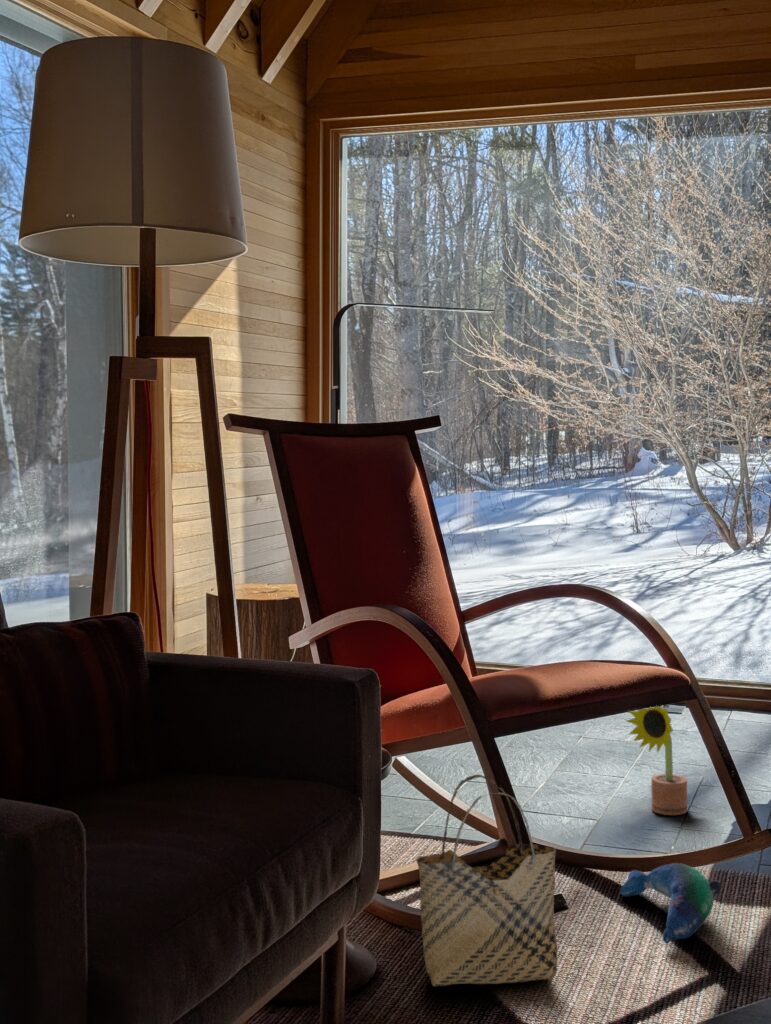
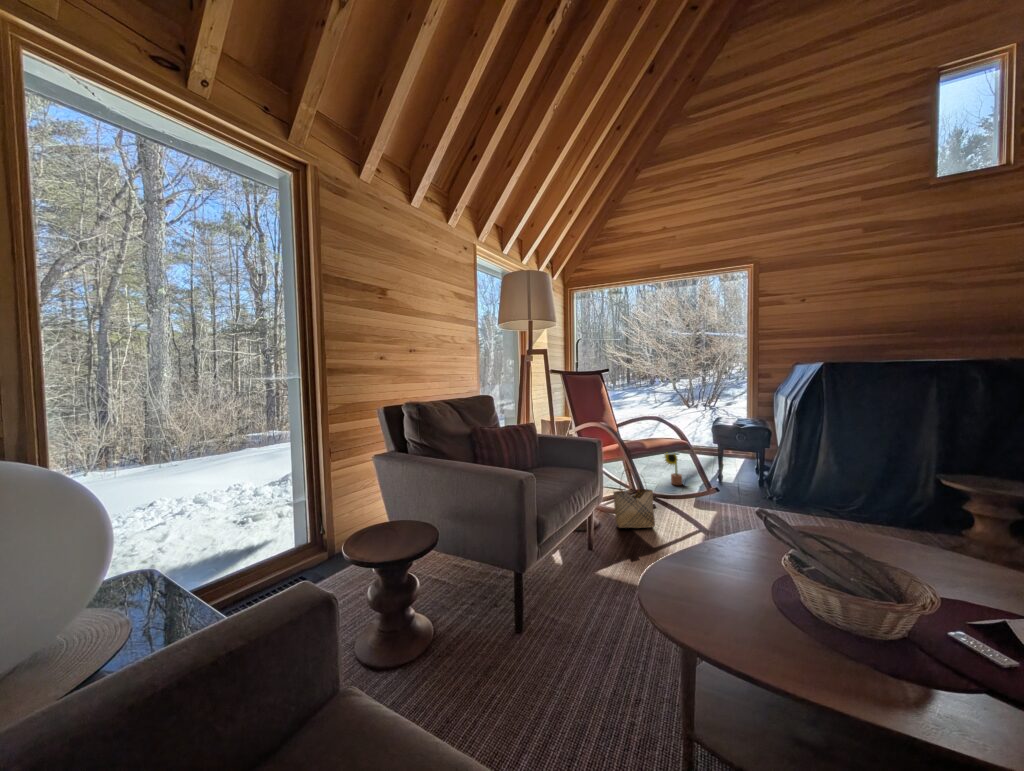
plush toy: present [619,863,721,943] -> none [667,497,700,519]

